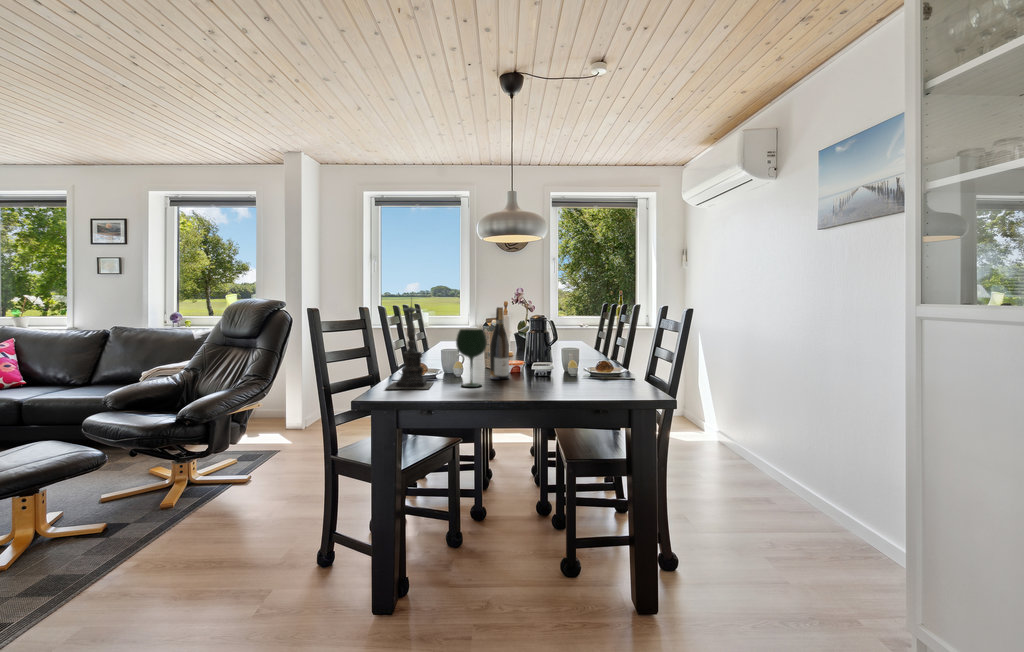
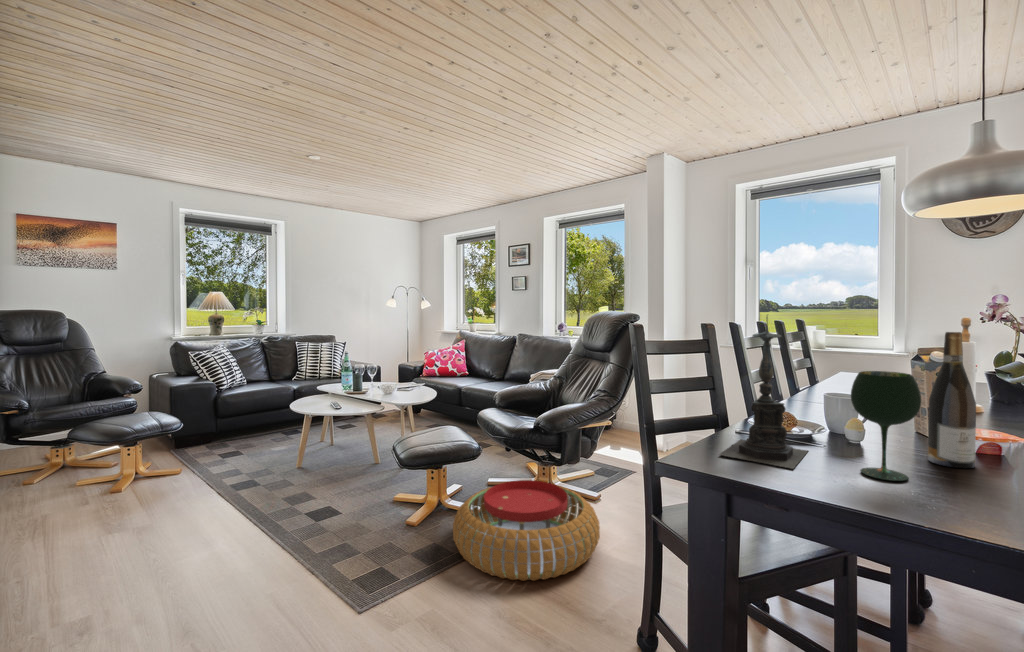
pouf: none [85,469,265,567] -> present [453,480,600,581]

